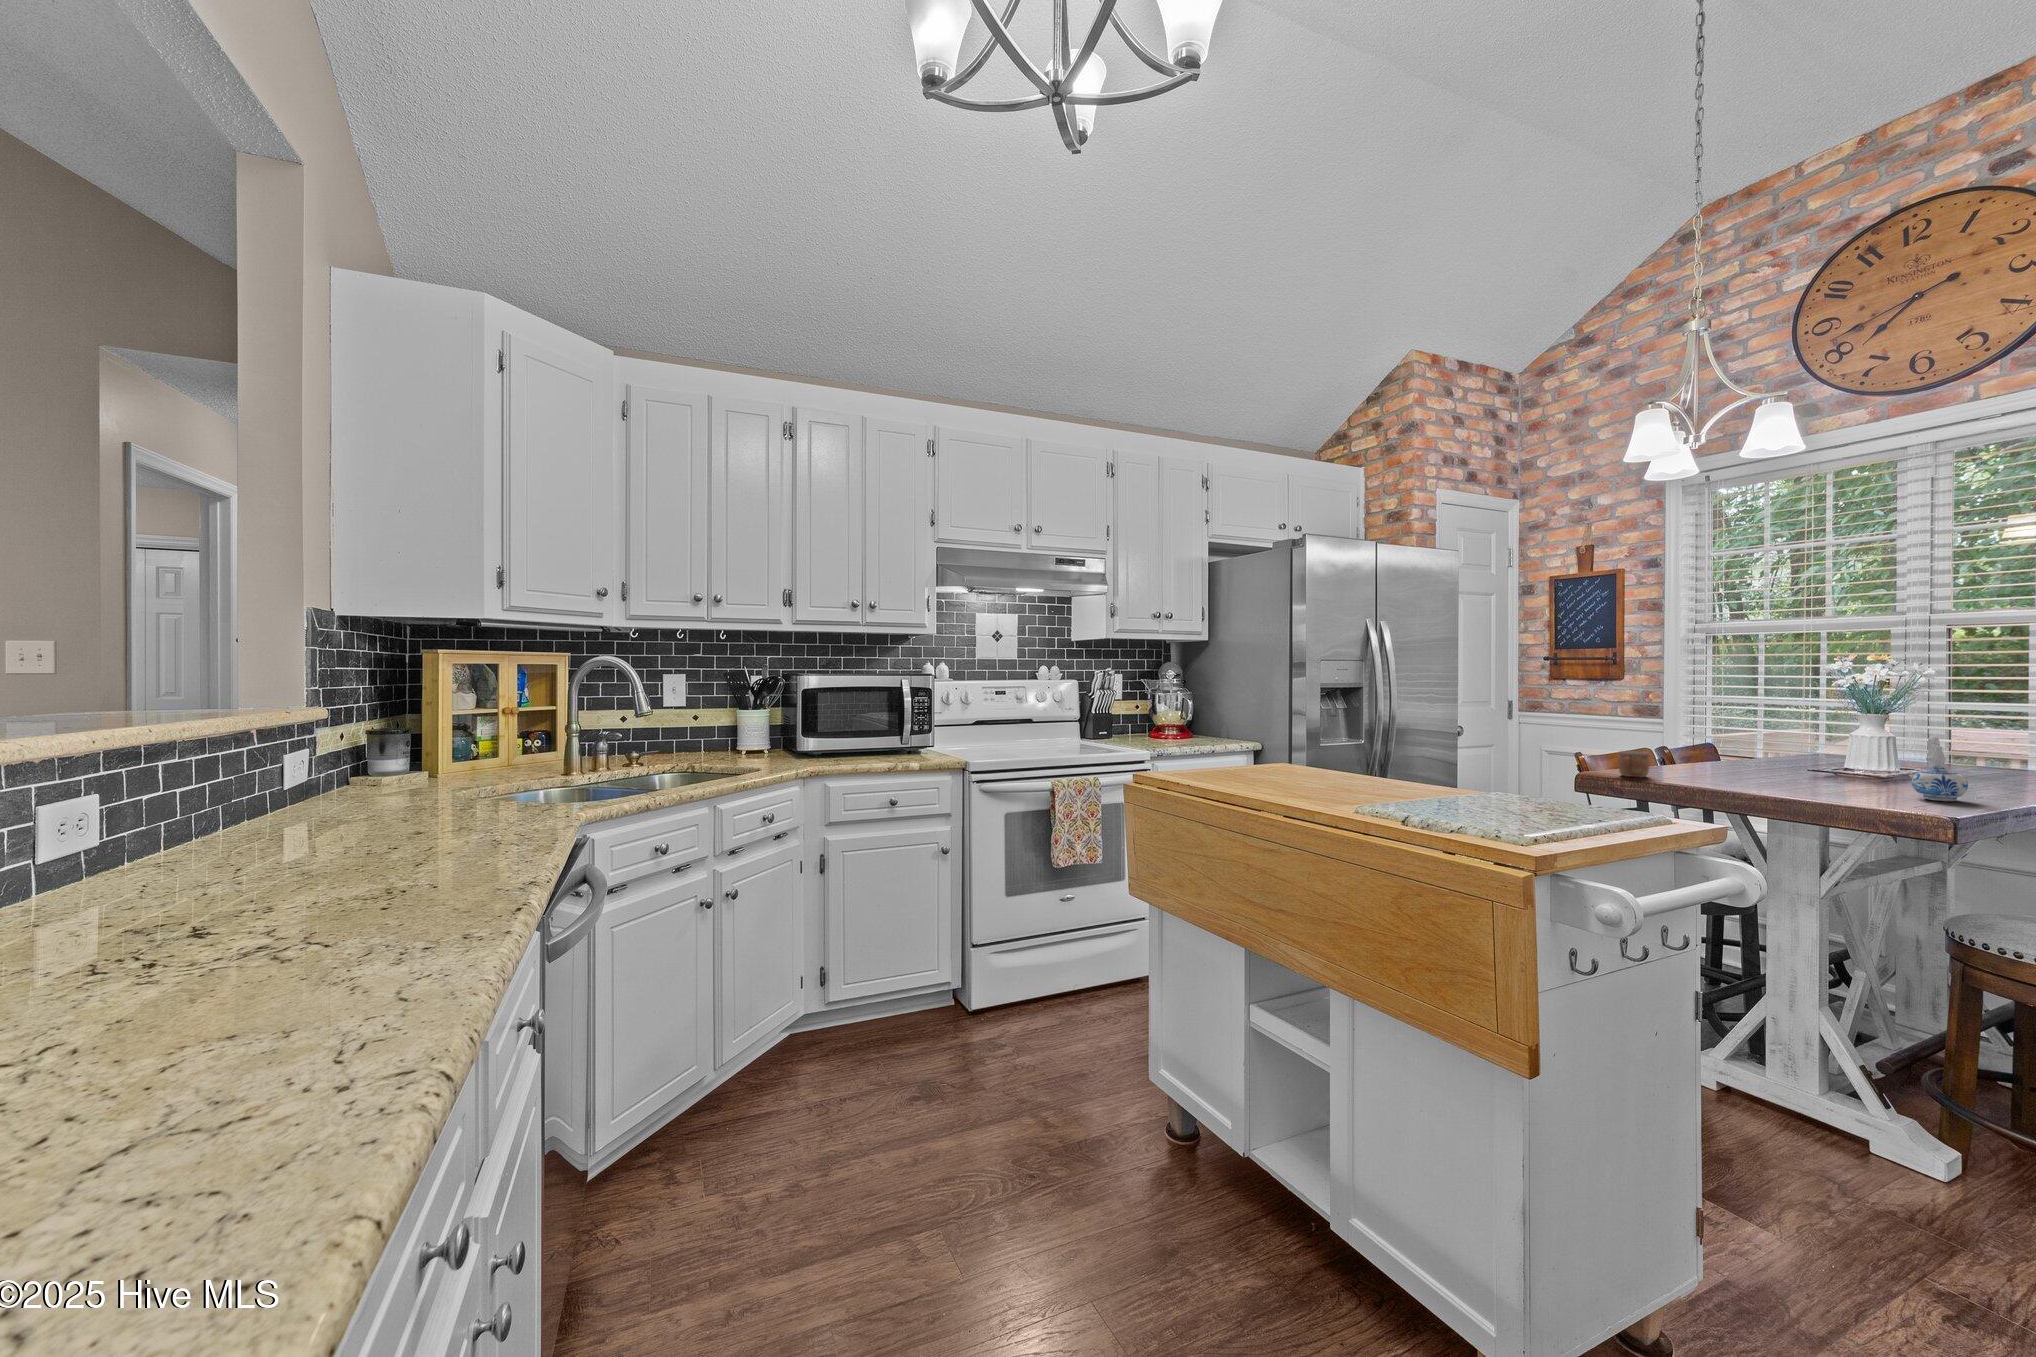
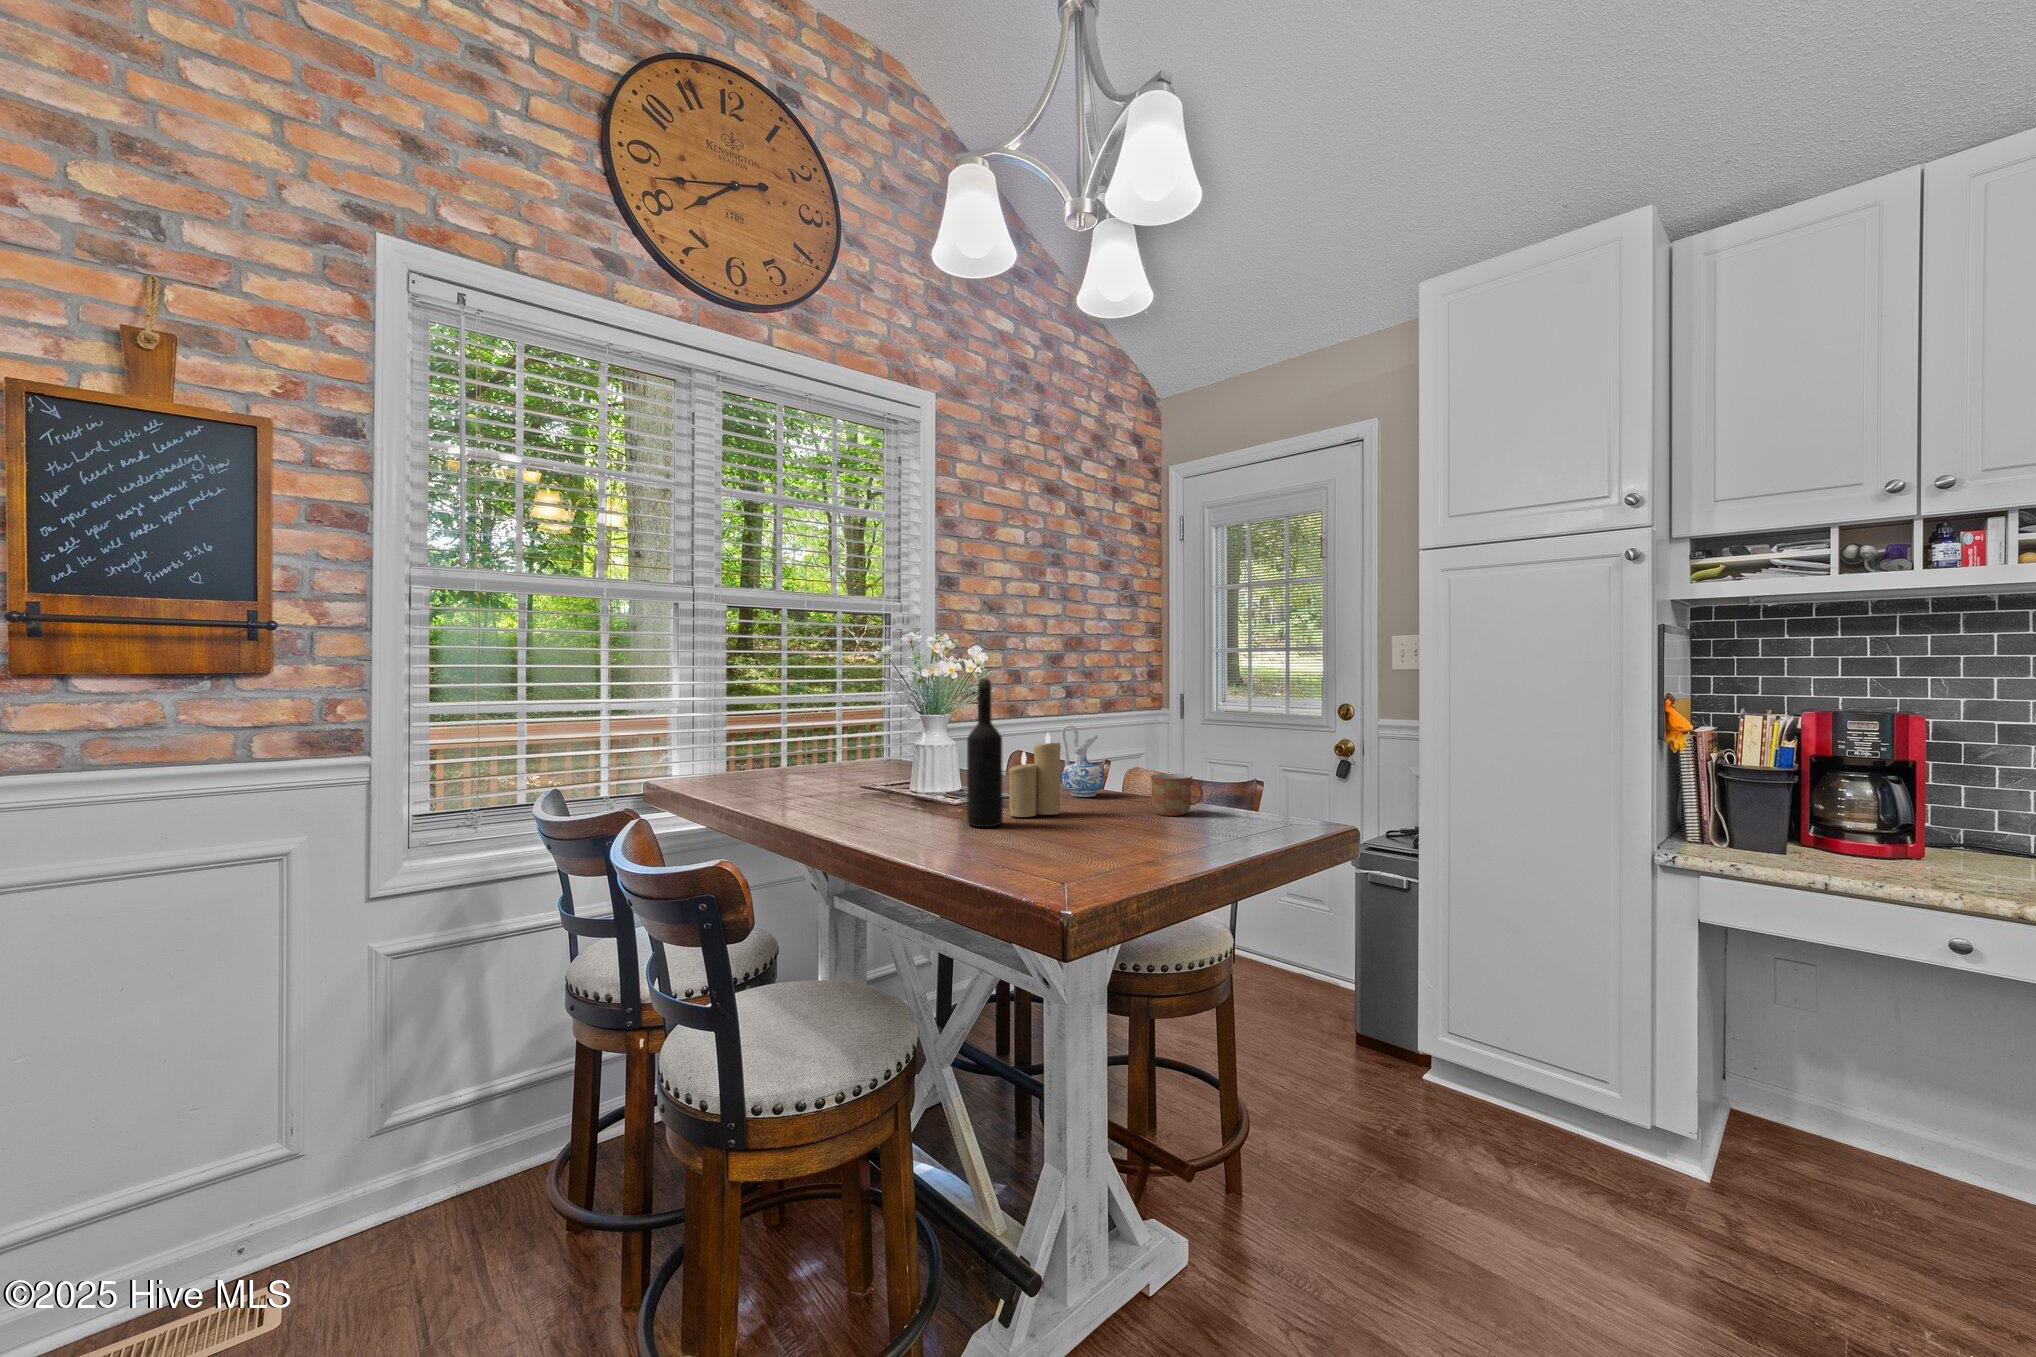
wine bottle: none [1710,692,1739,783] -> present [967,679,1003,827]
candle: none [1766,733,1814,791] -> present [1009,733,1061,817]
mug: present [1618,751,1649,778] -> present [1151,774,1203,816]

